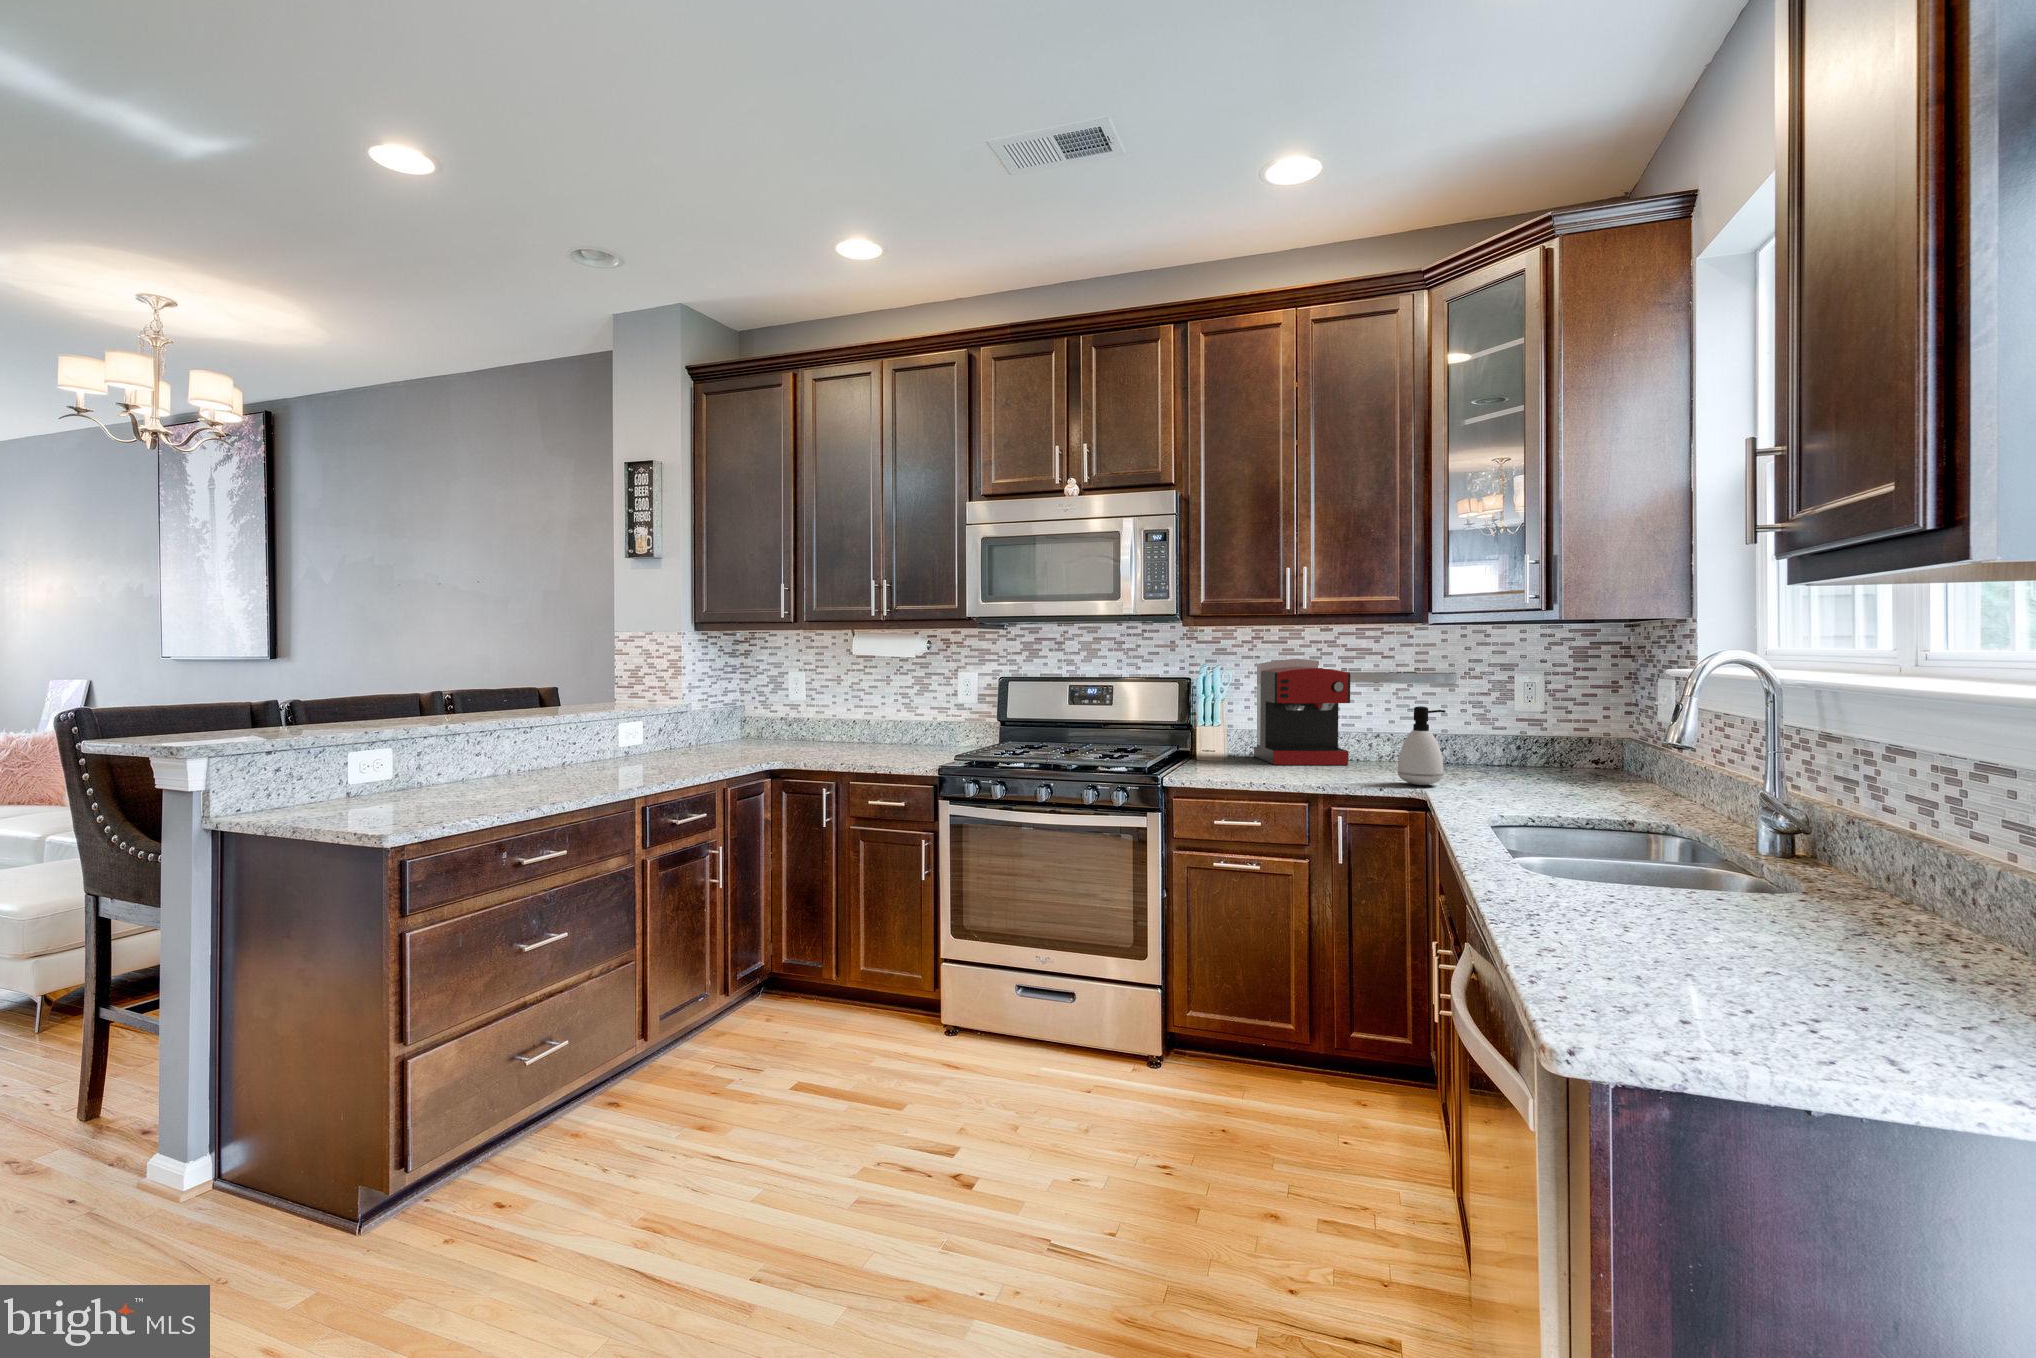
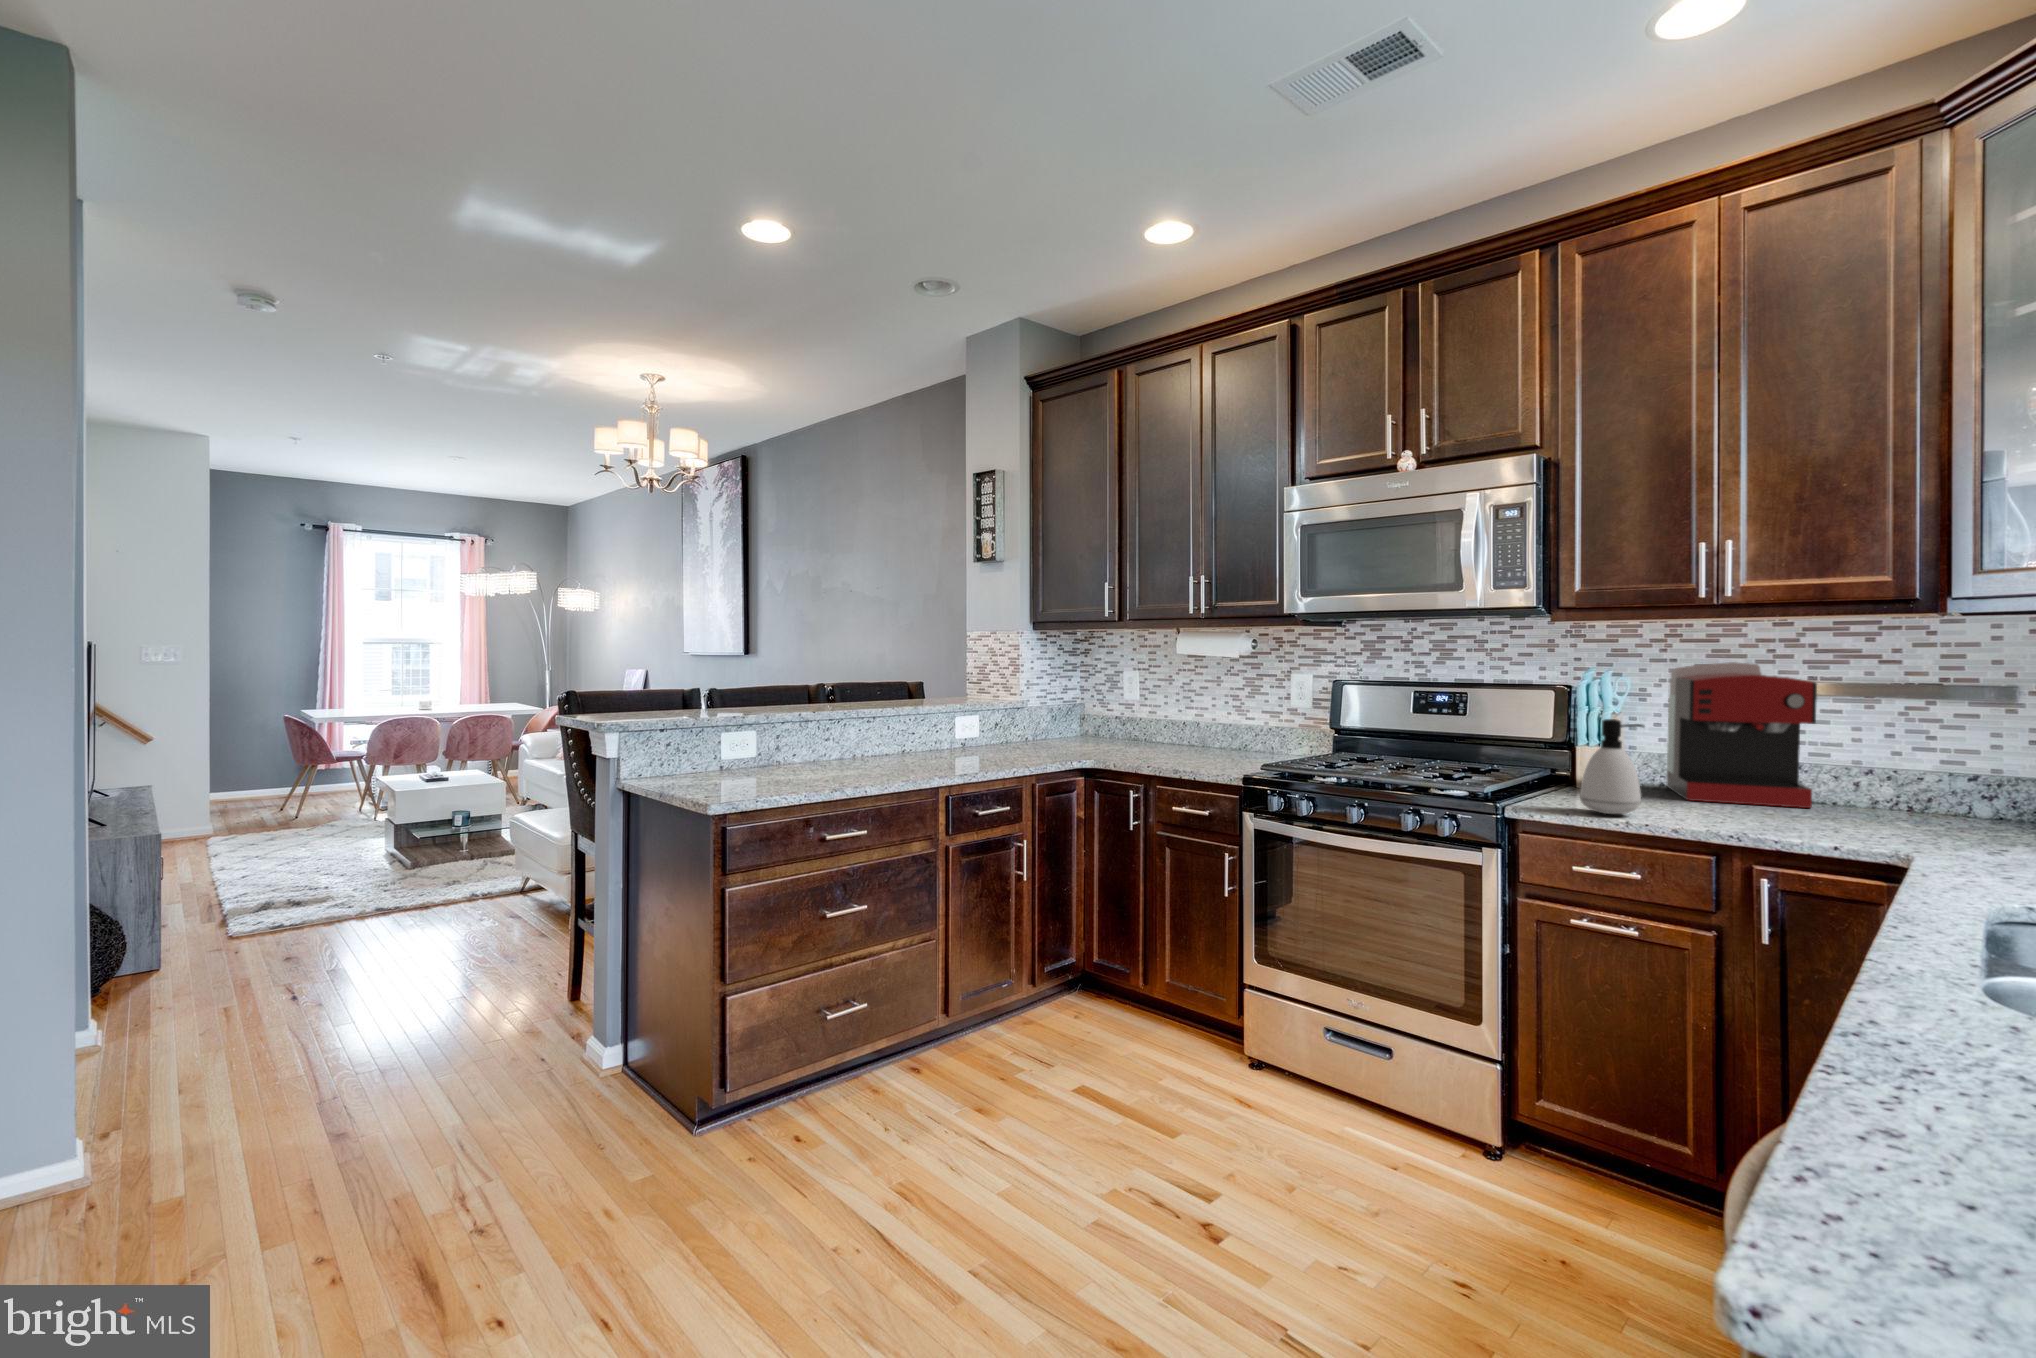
soap dispenser: present [1398,706,1446,785] -> present [1580,719,1644,814]

